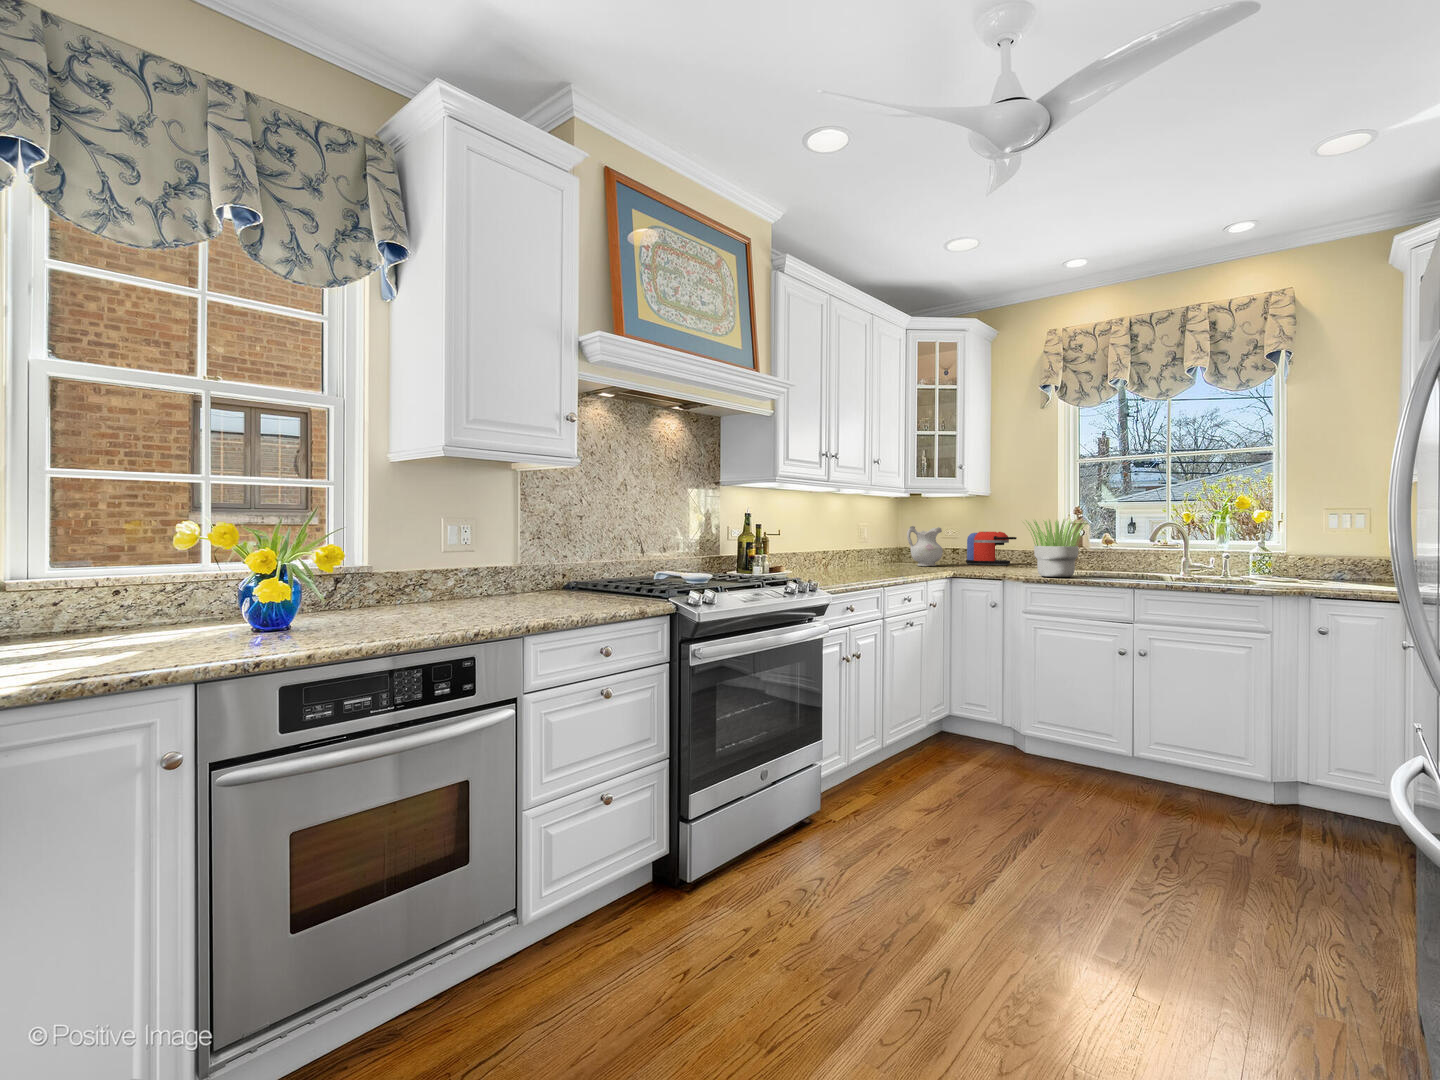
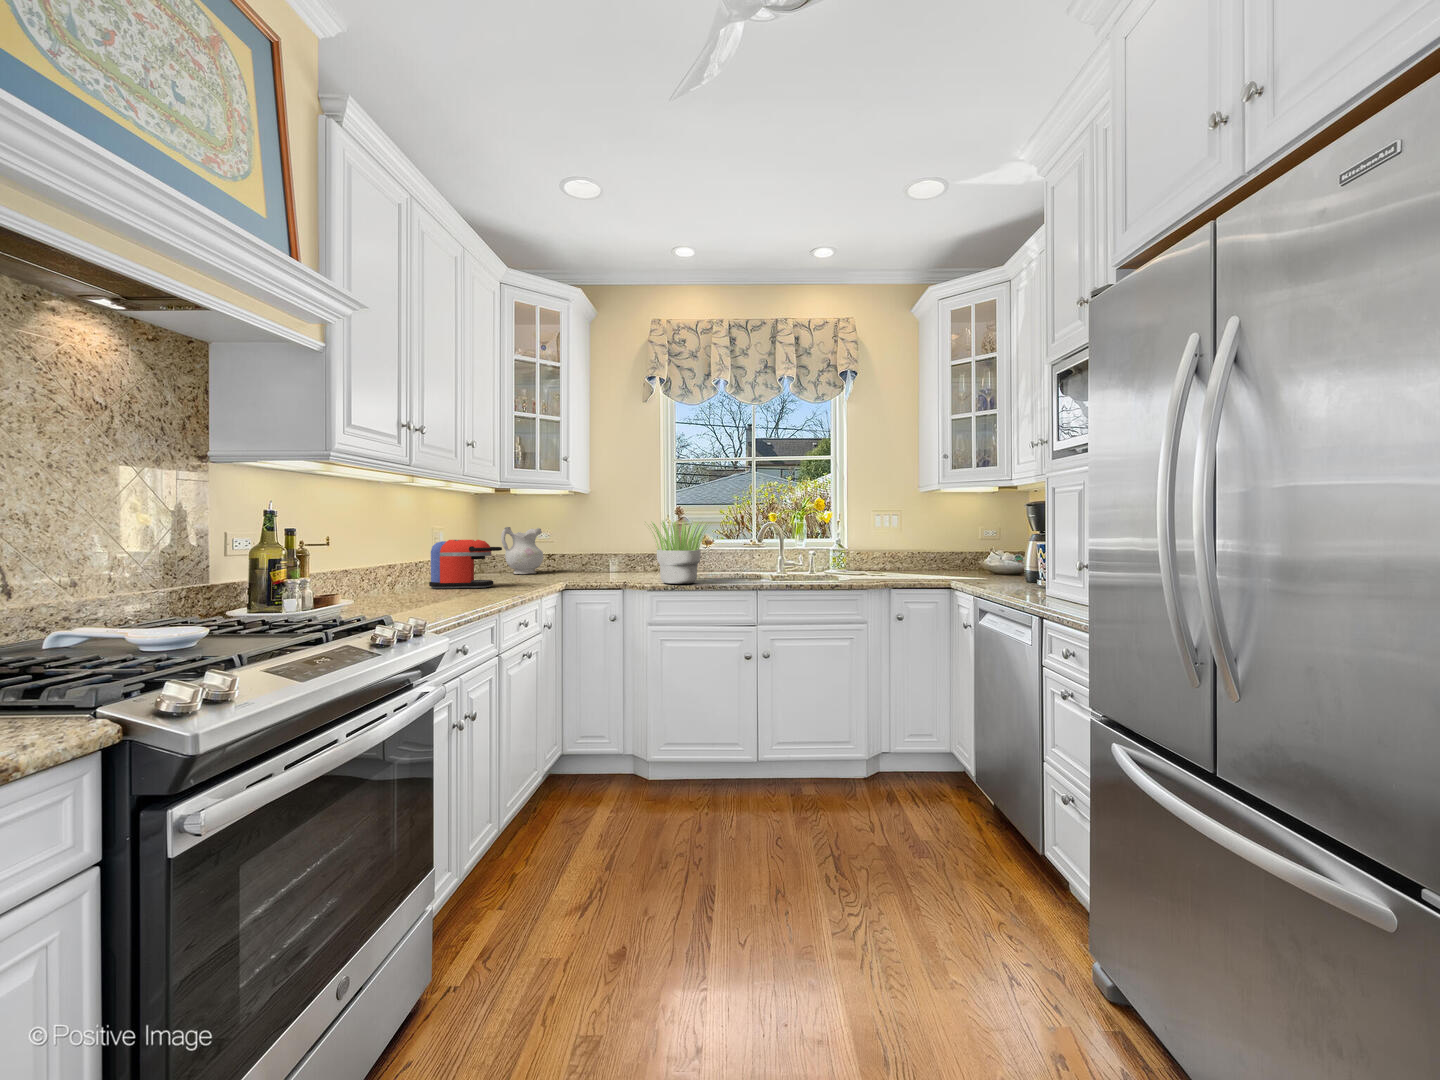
coffee maker: present [966,532,1017,565] -> present [429,540,502,588]

